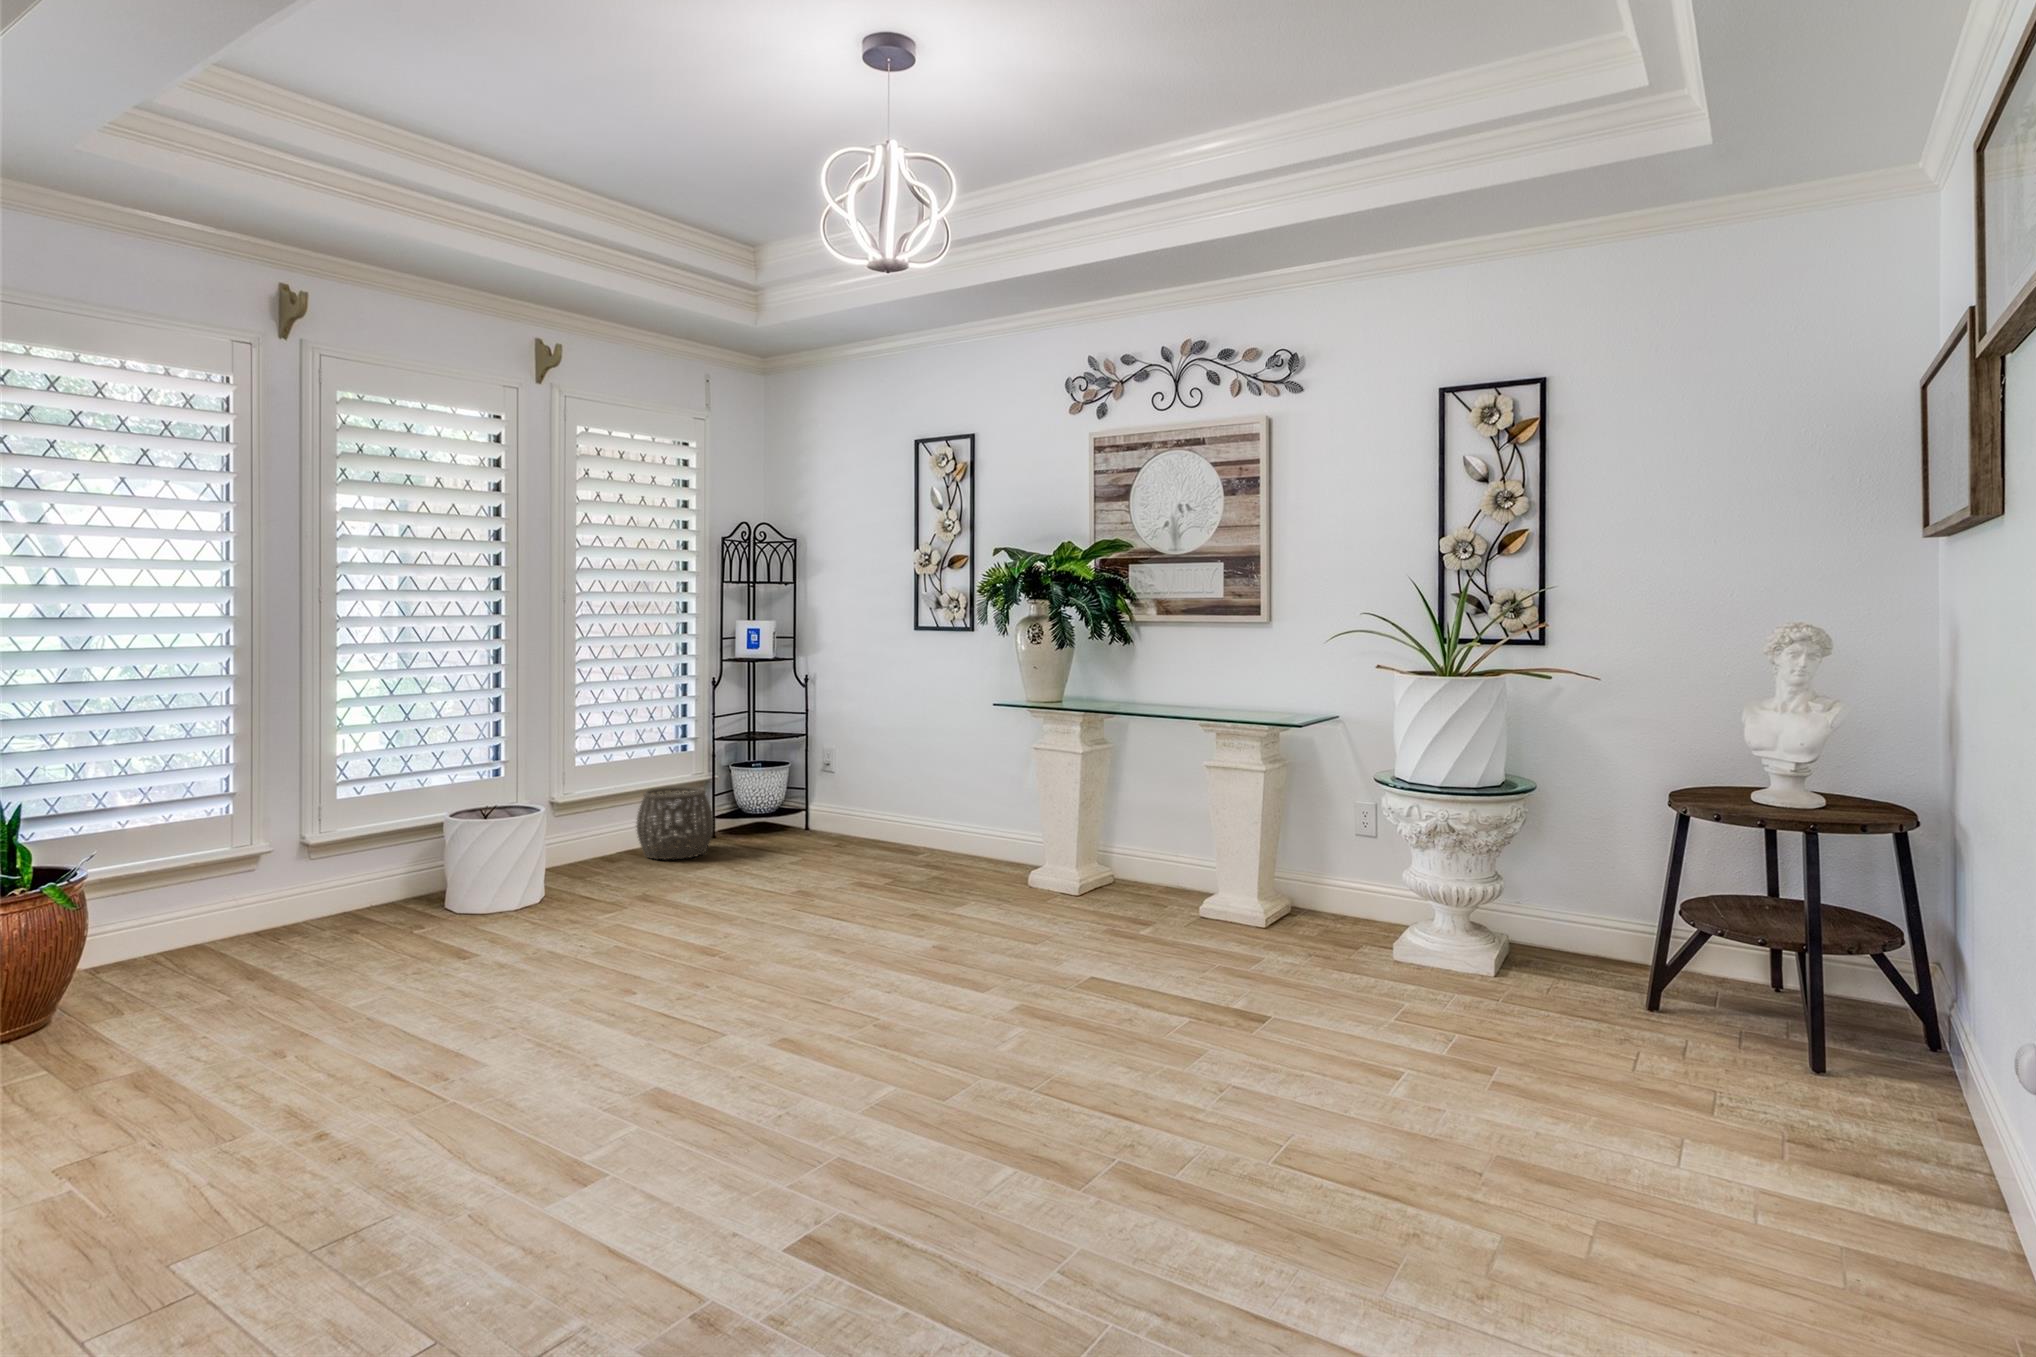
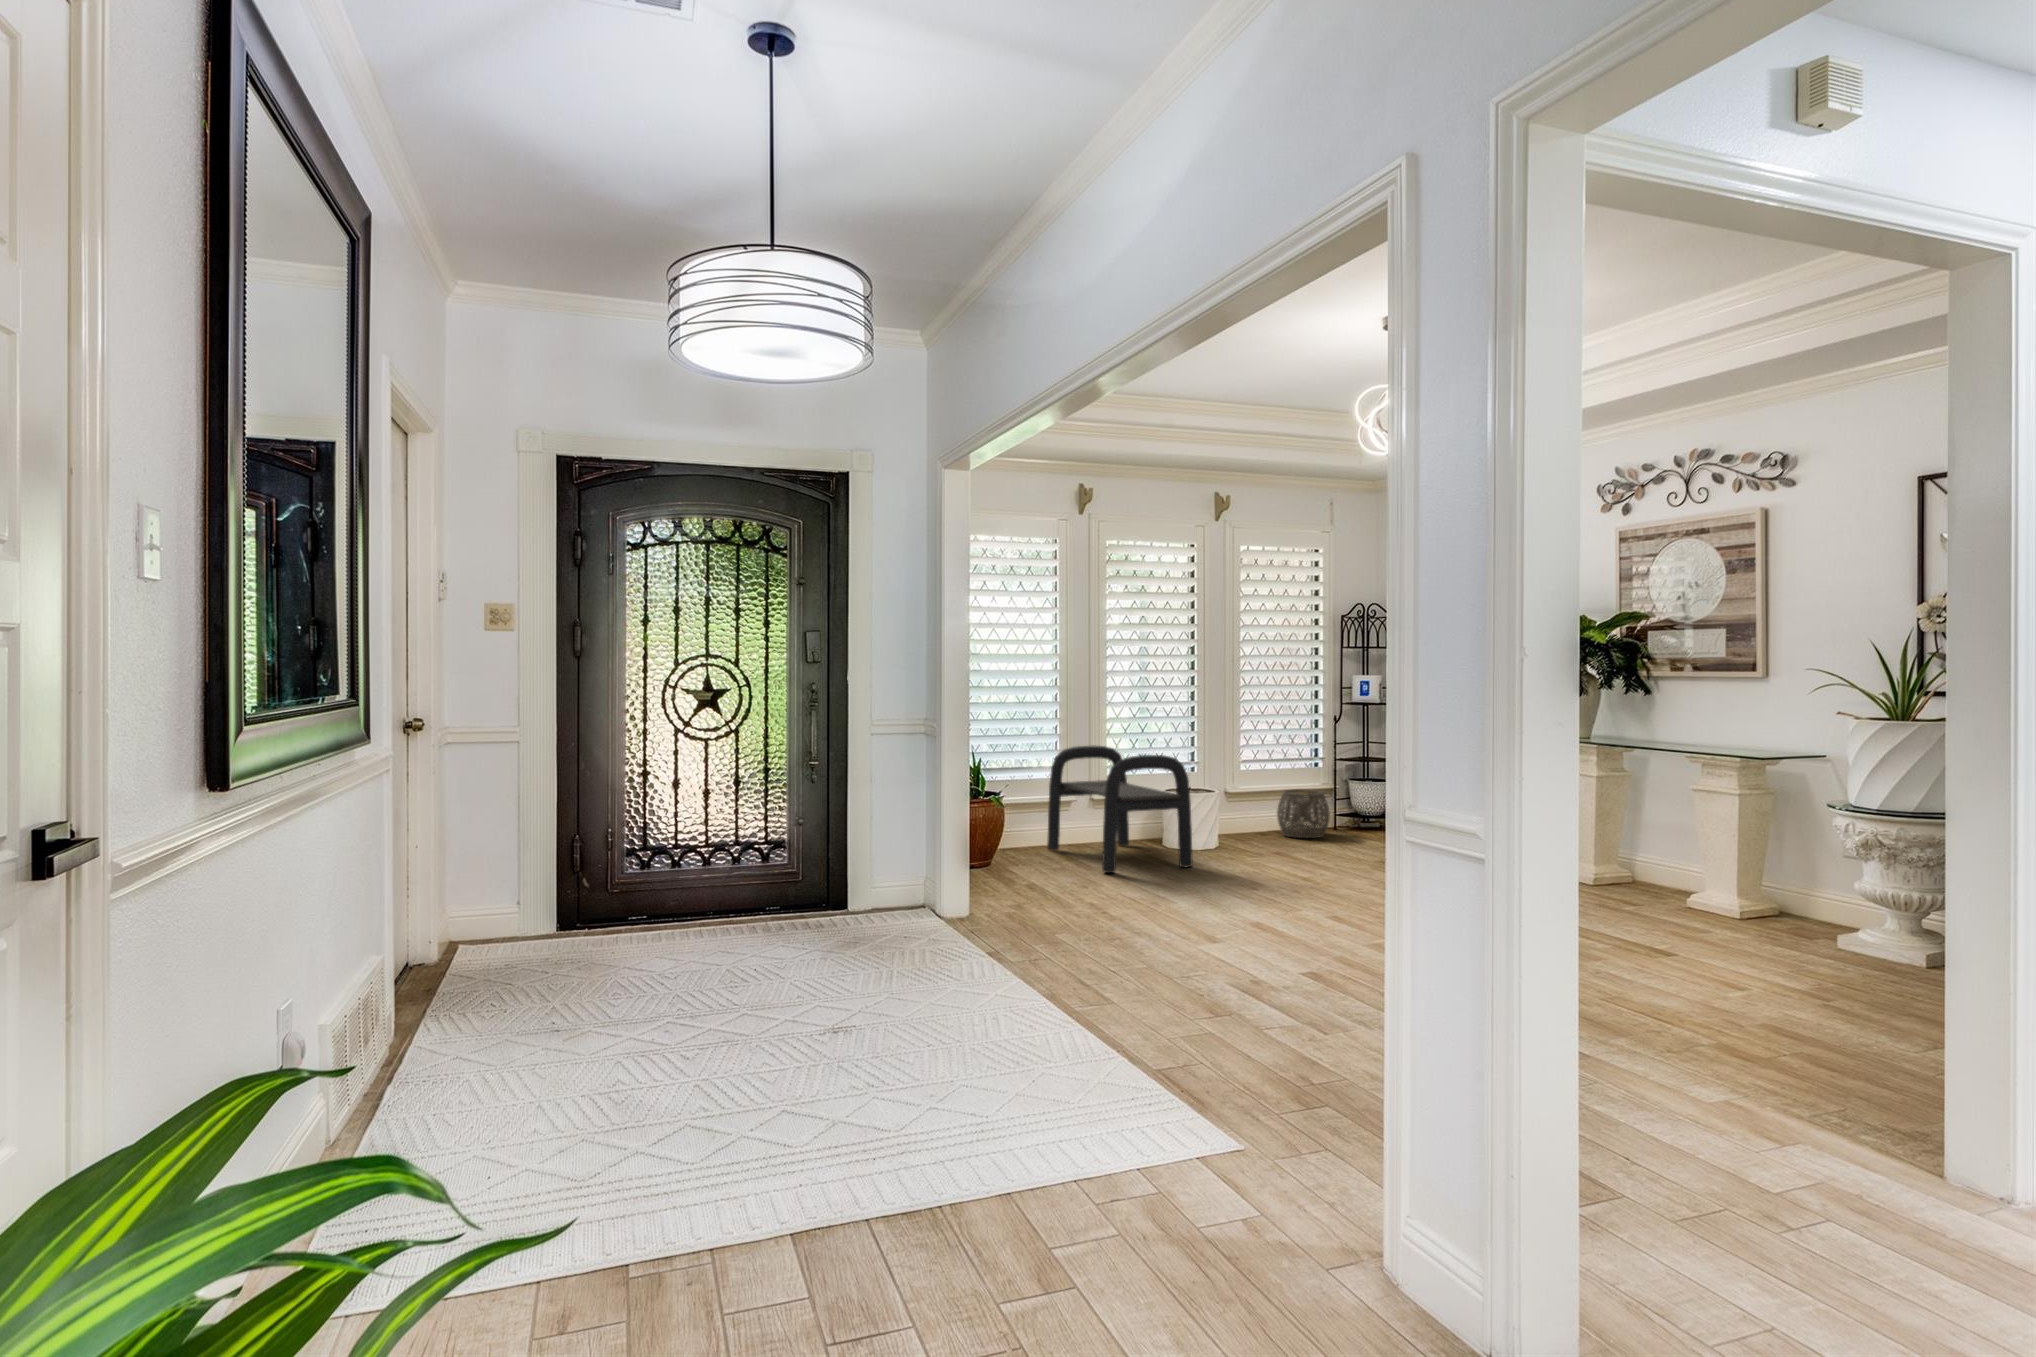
bench: none [219,746,511,987] -> present [1047,746,1193,873]

